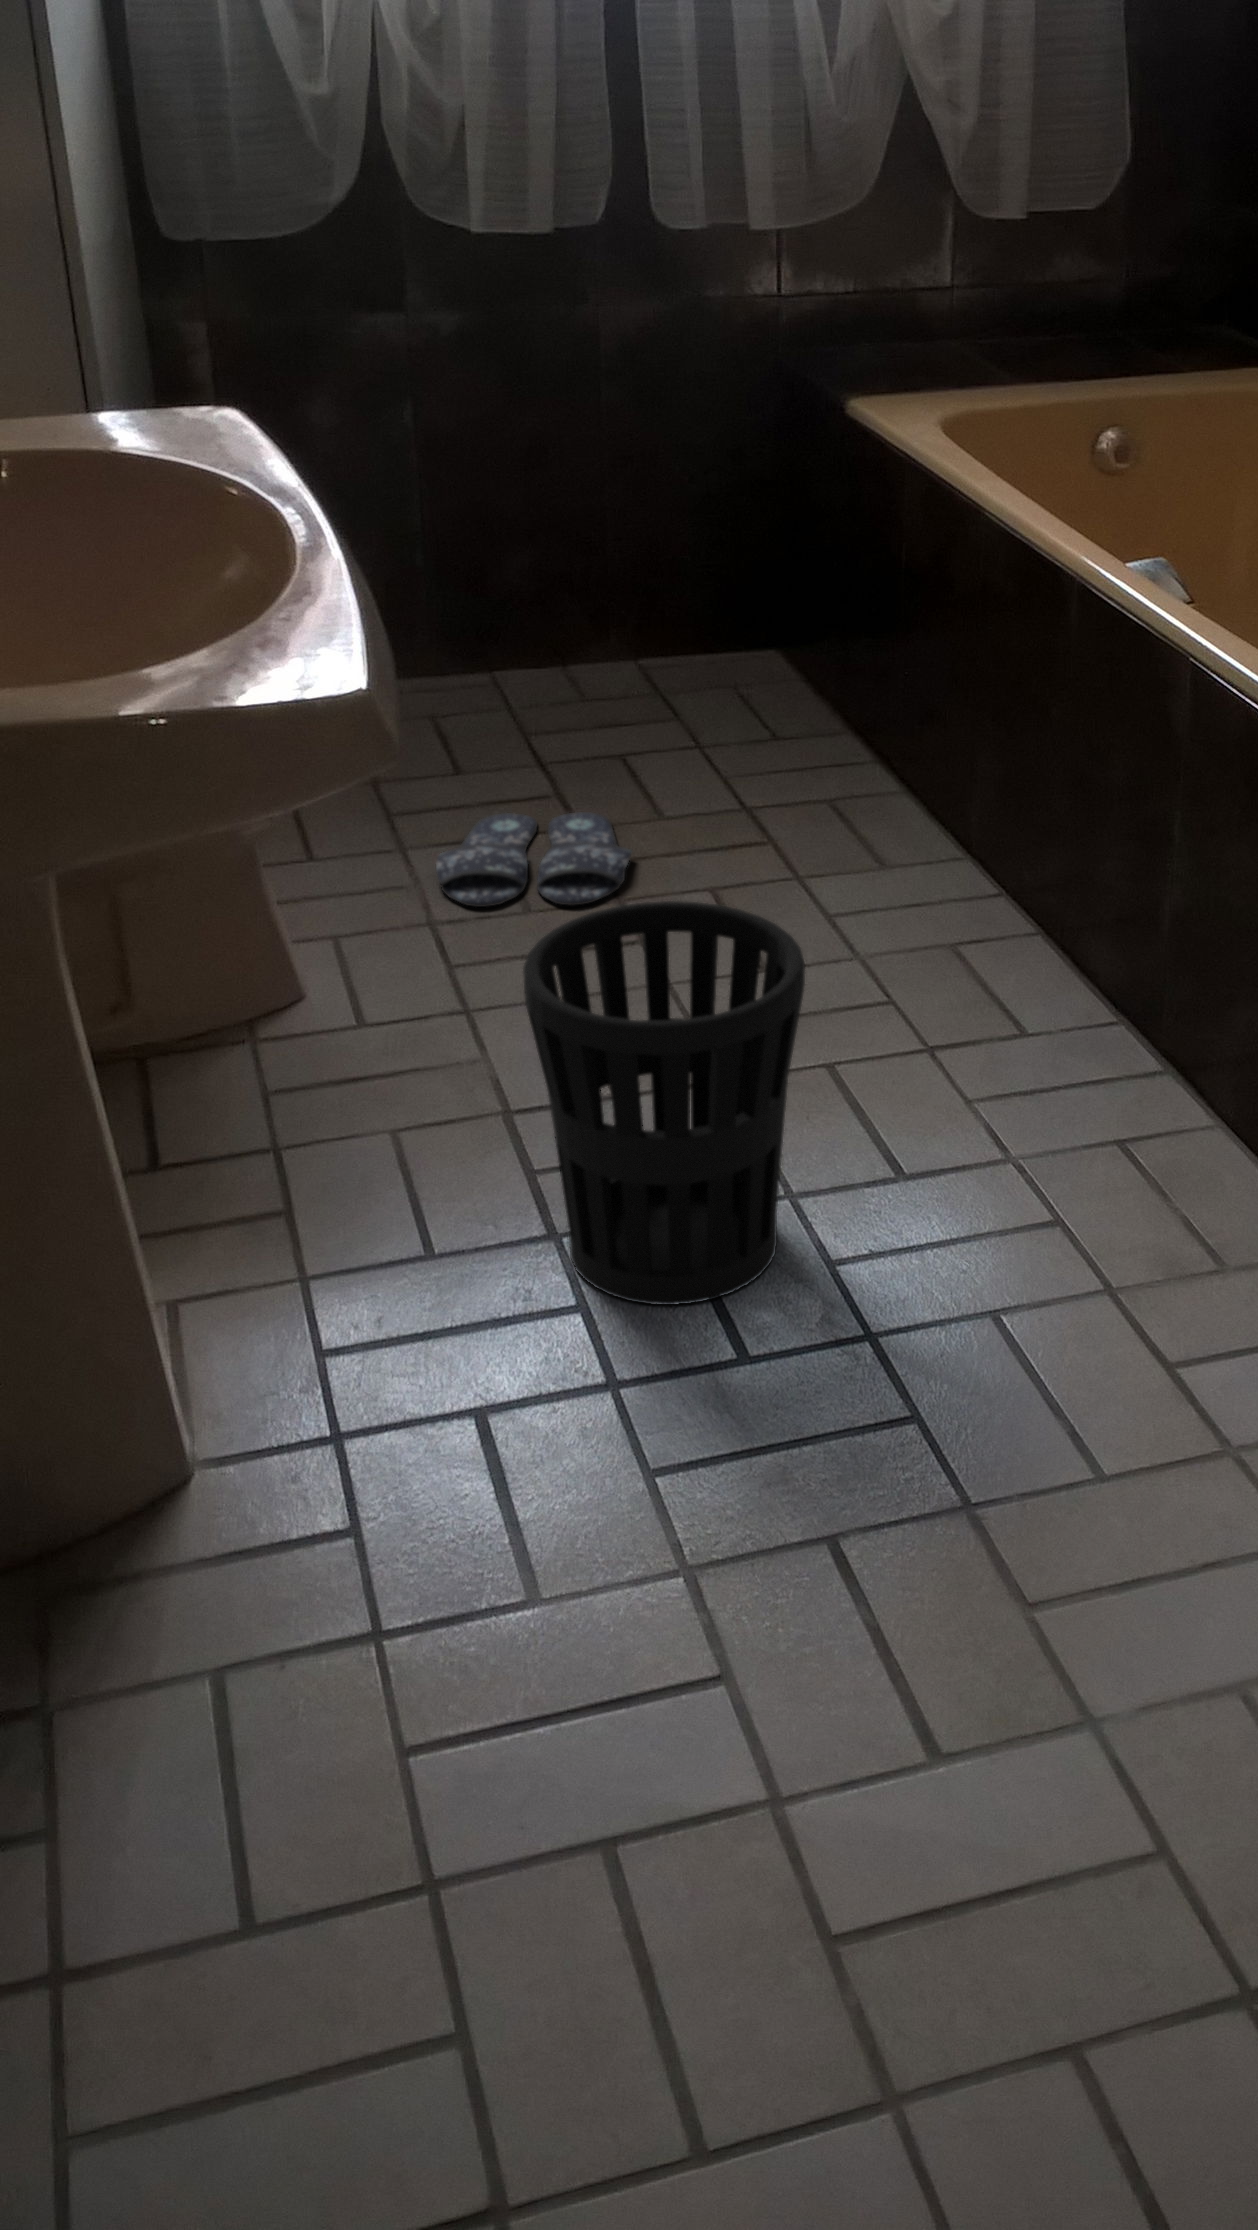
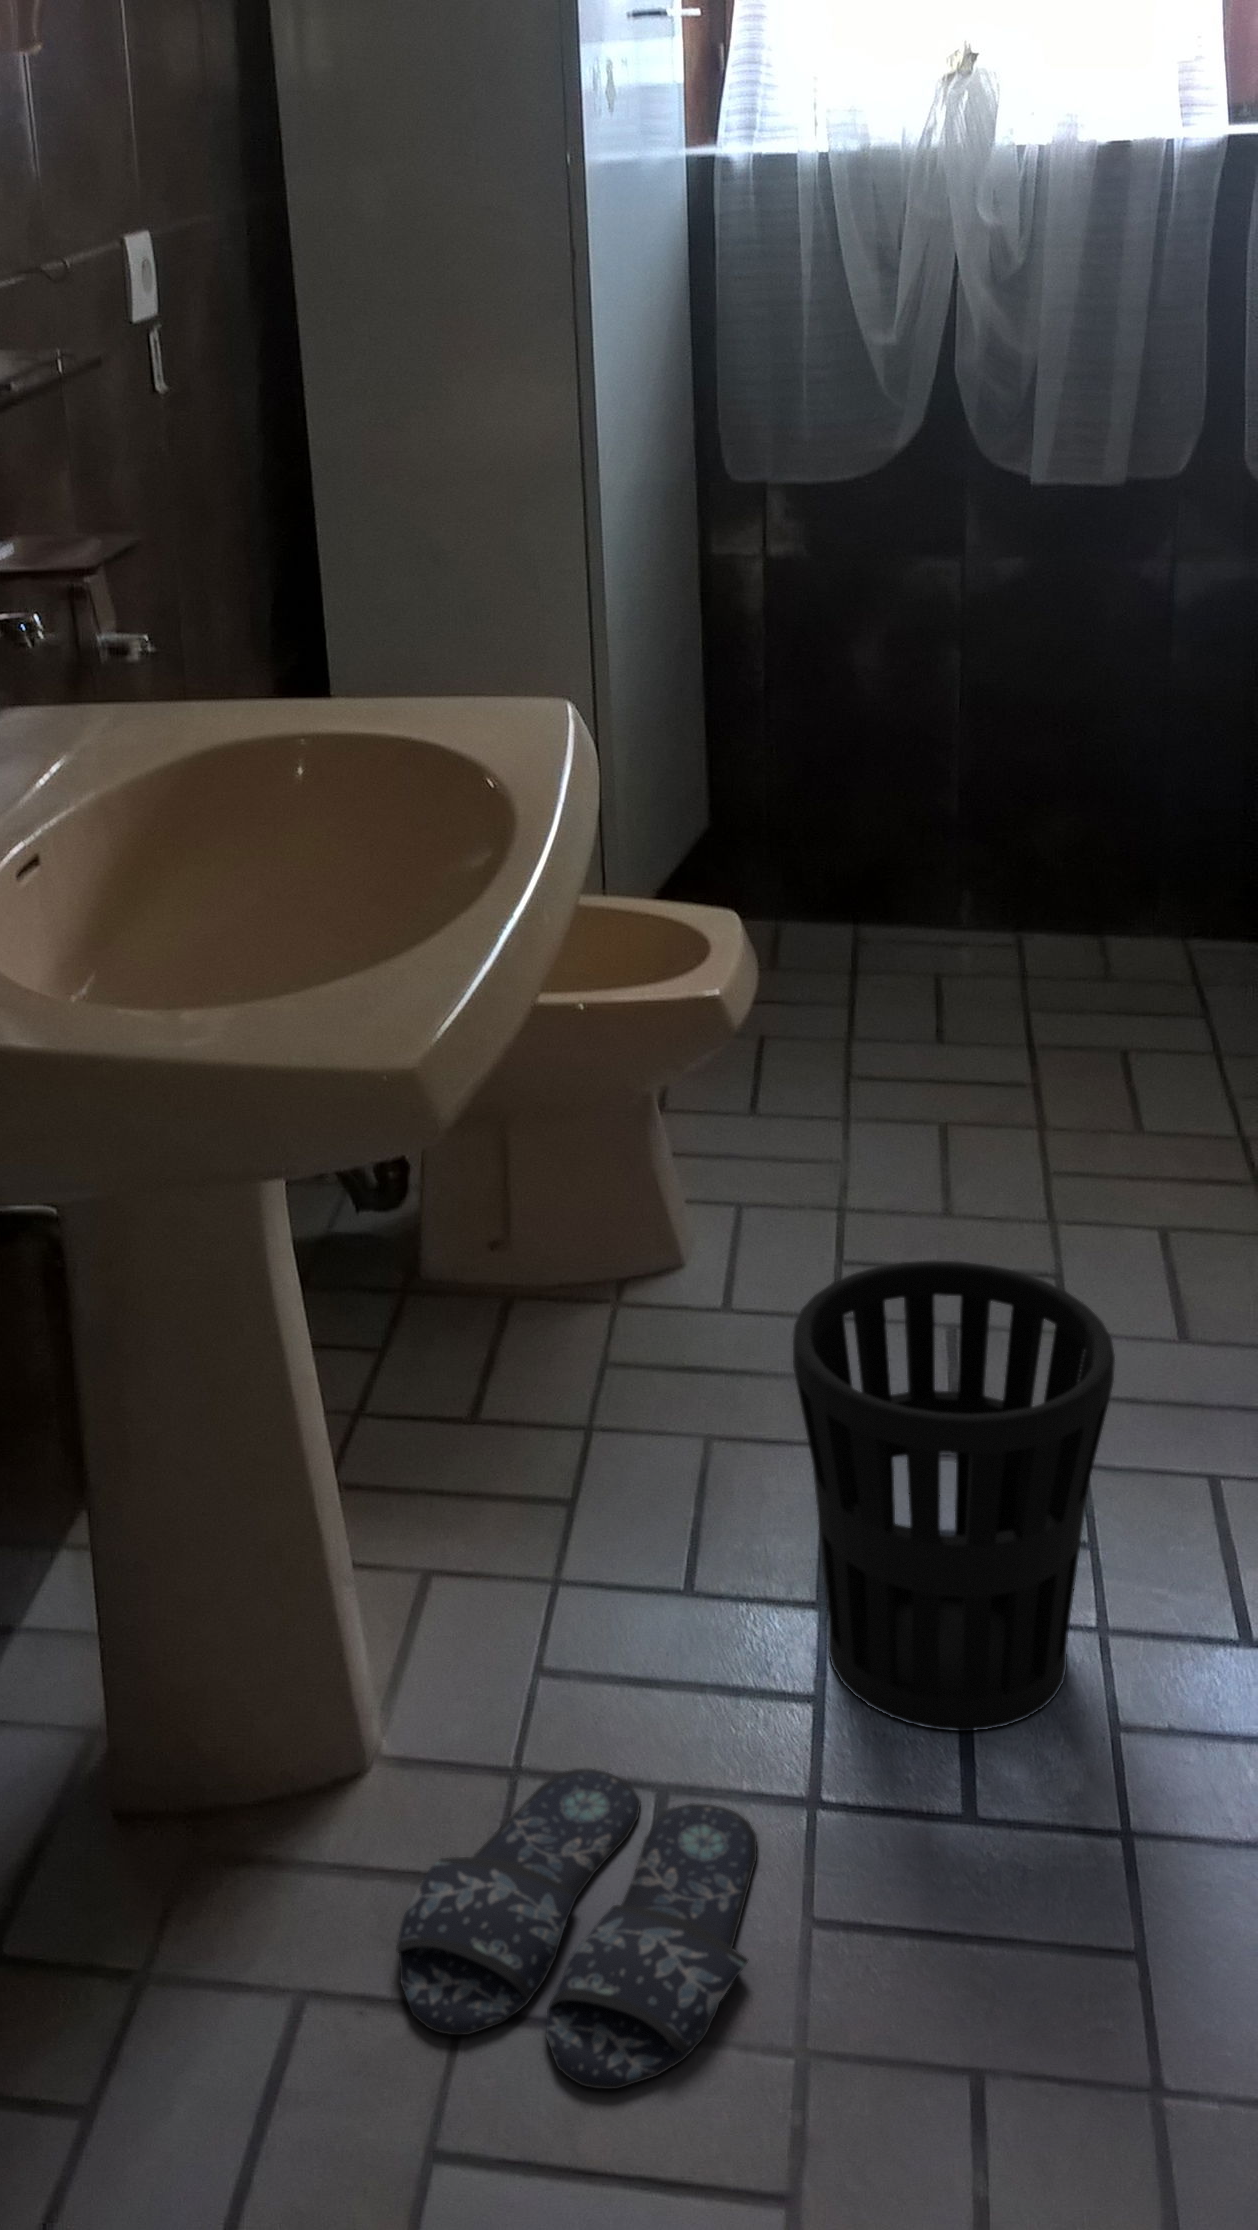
slippers: present [436,812,632,907] -> present [396,1769,757,2089]

